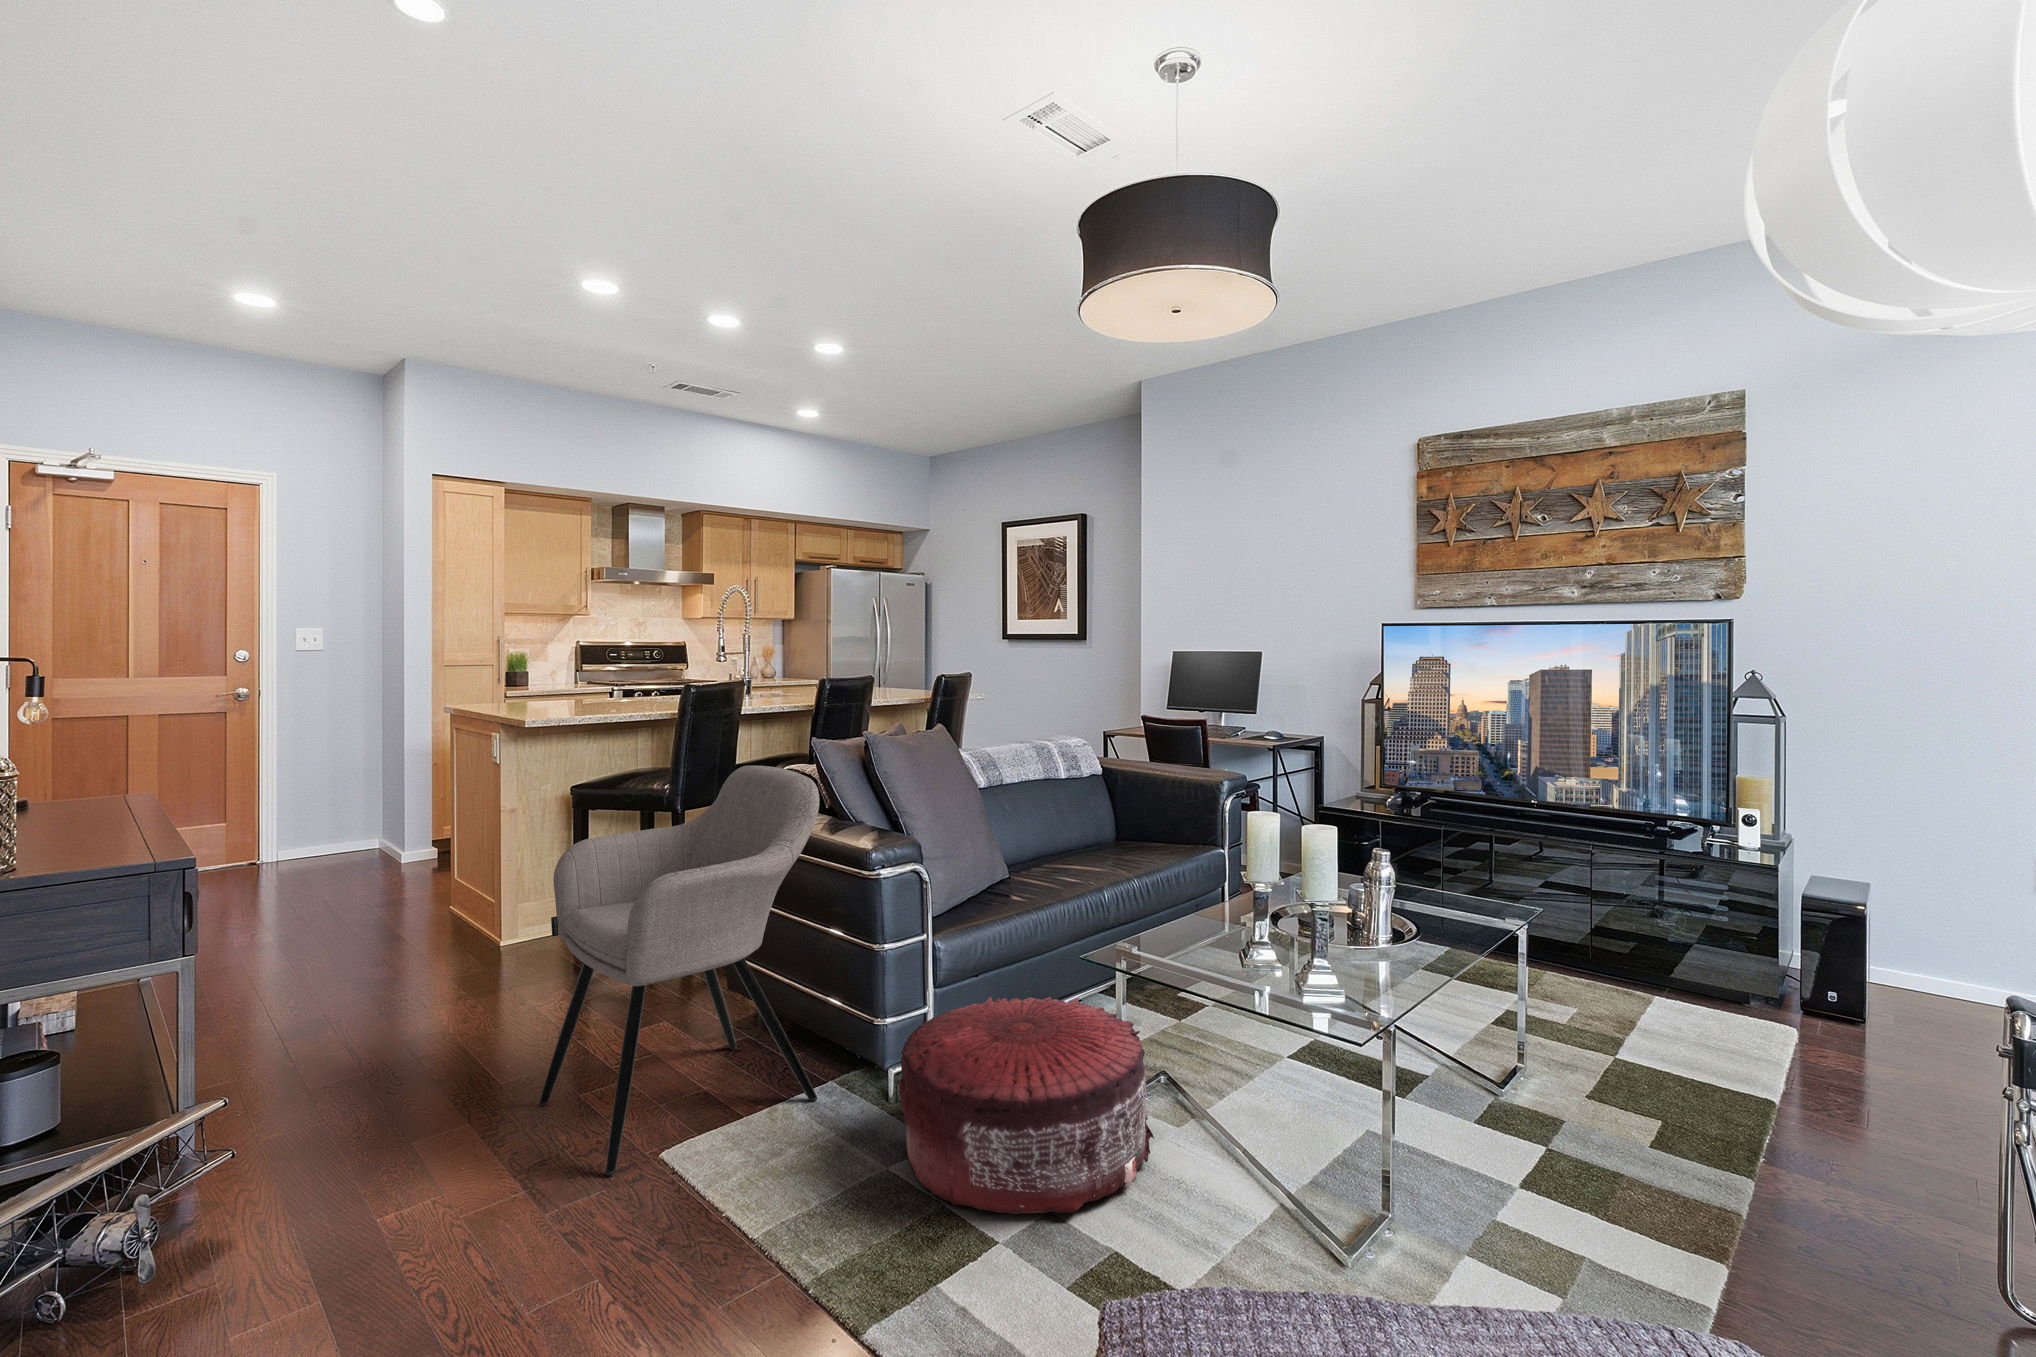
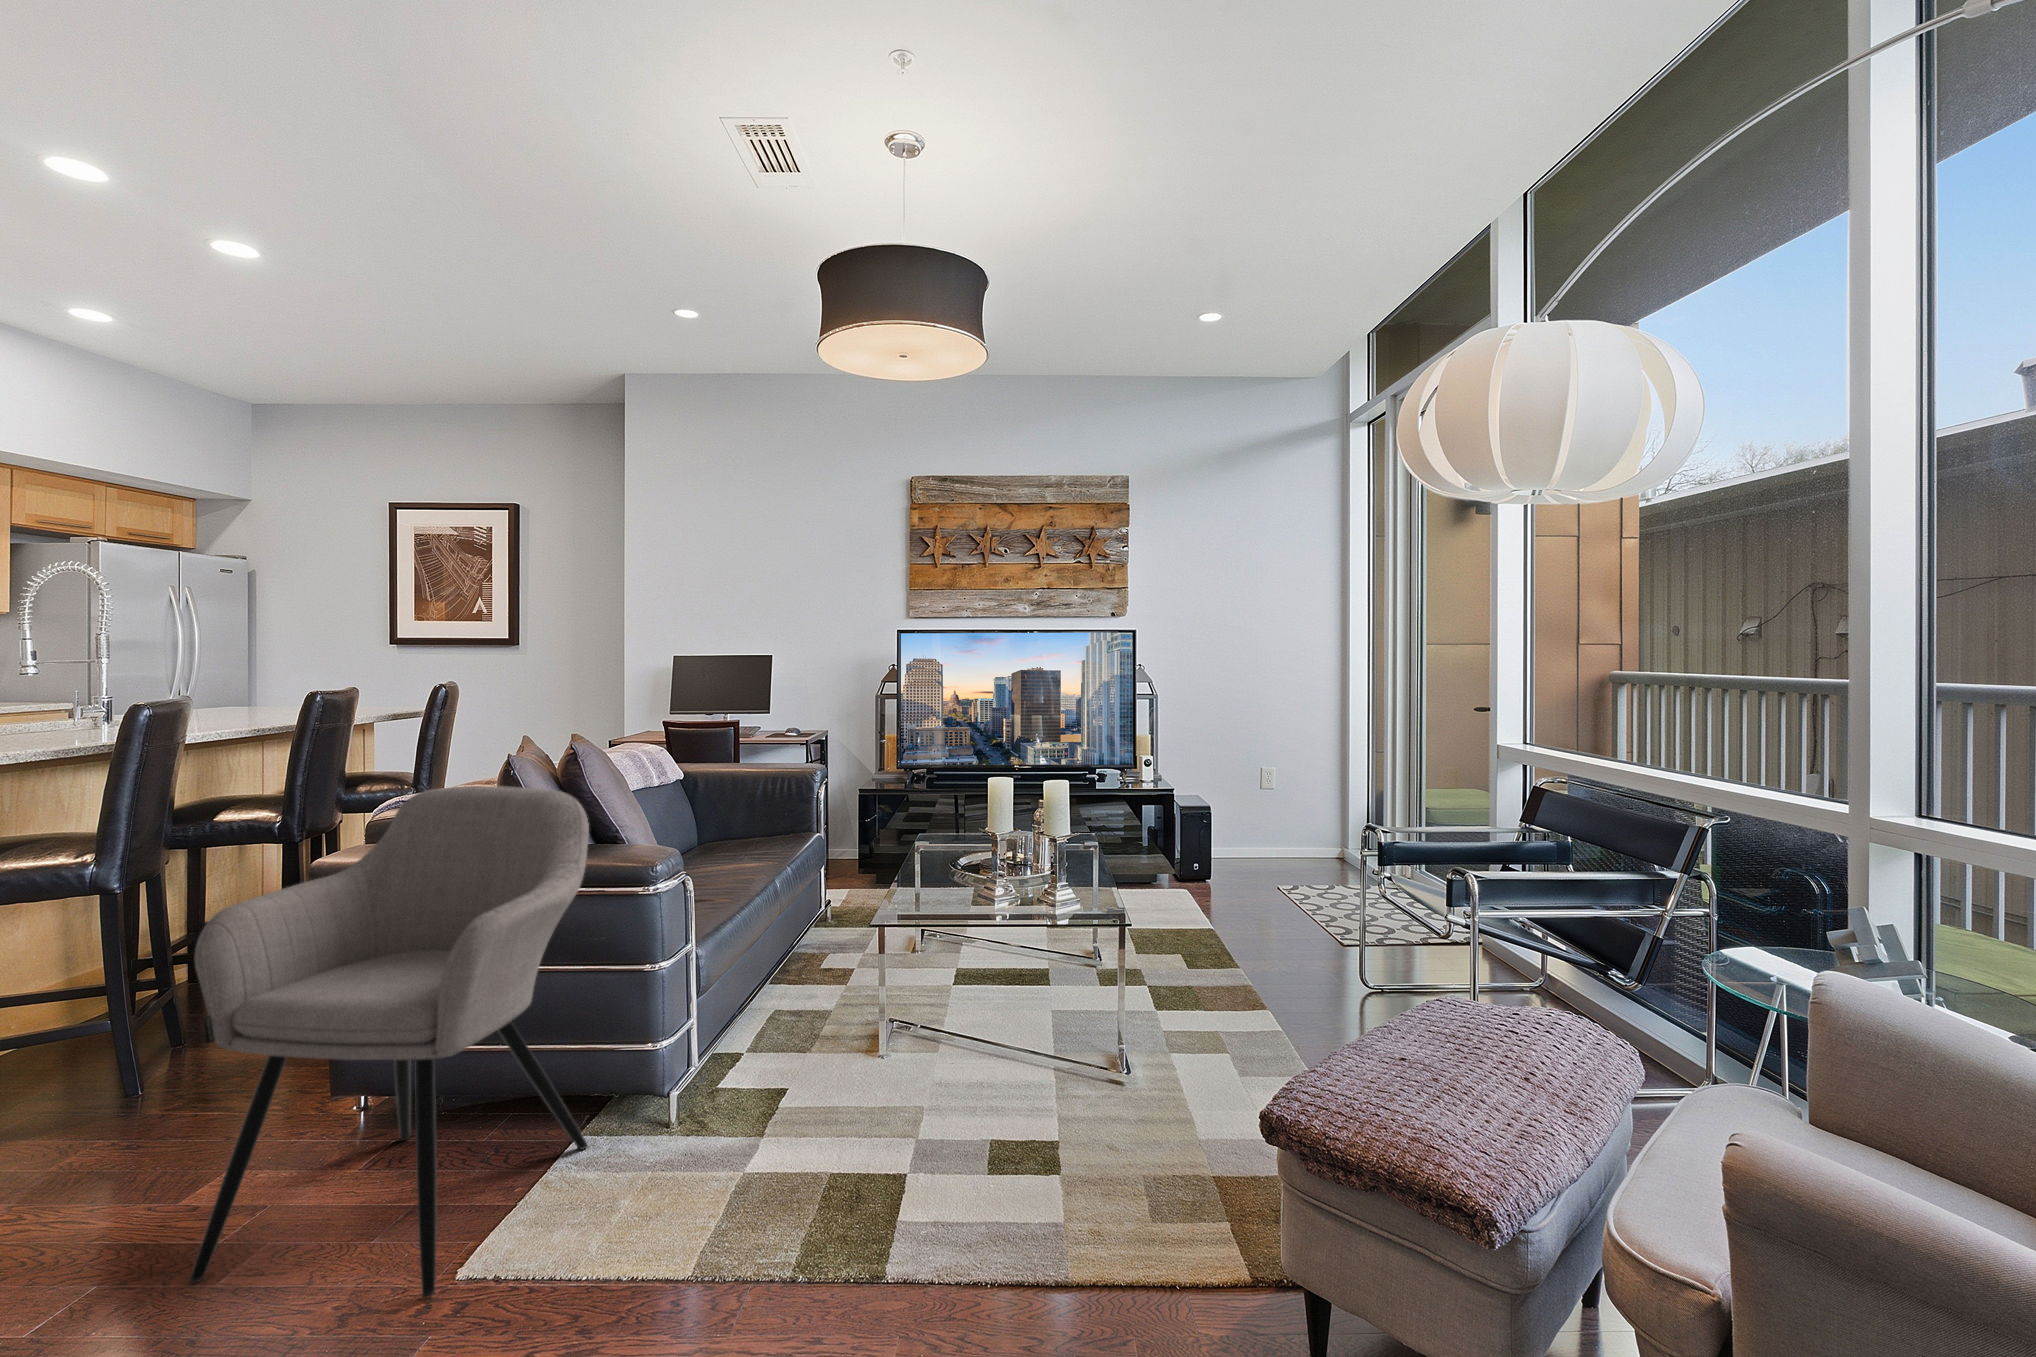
pouf: present [897,997,1154,1214] -> none [727,968,959,1168]

